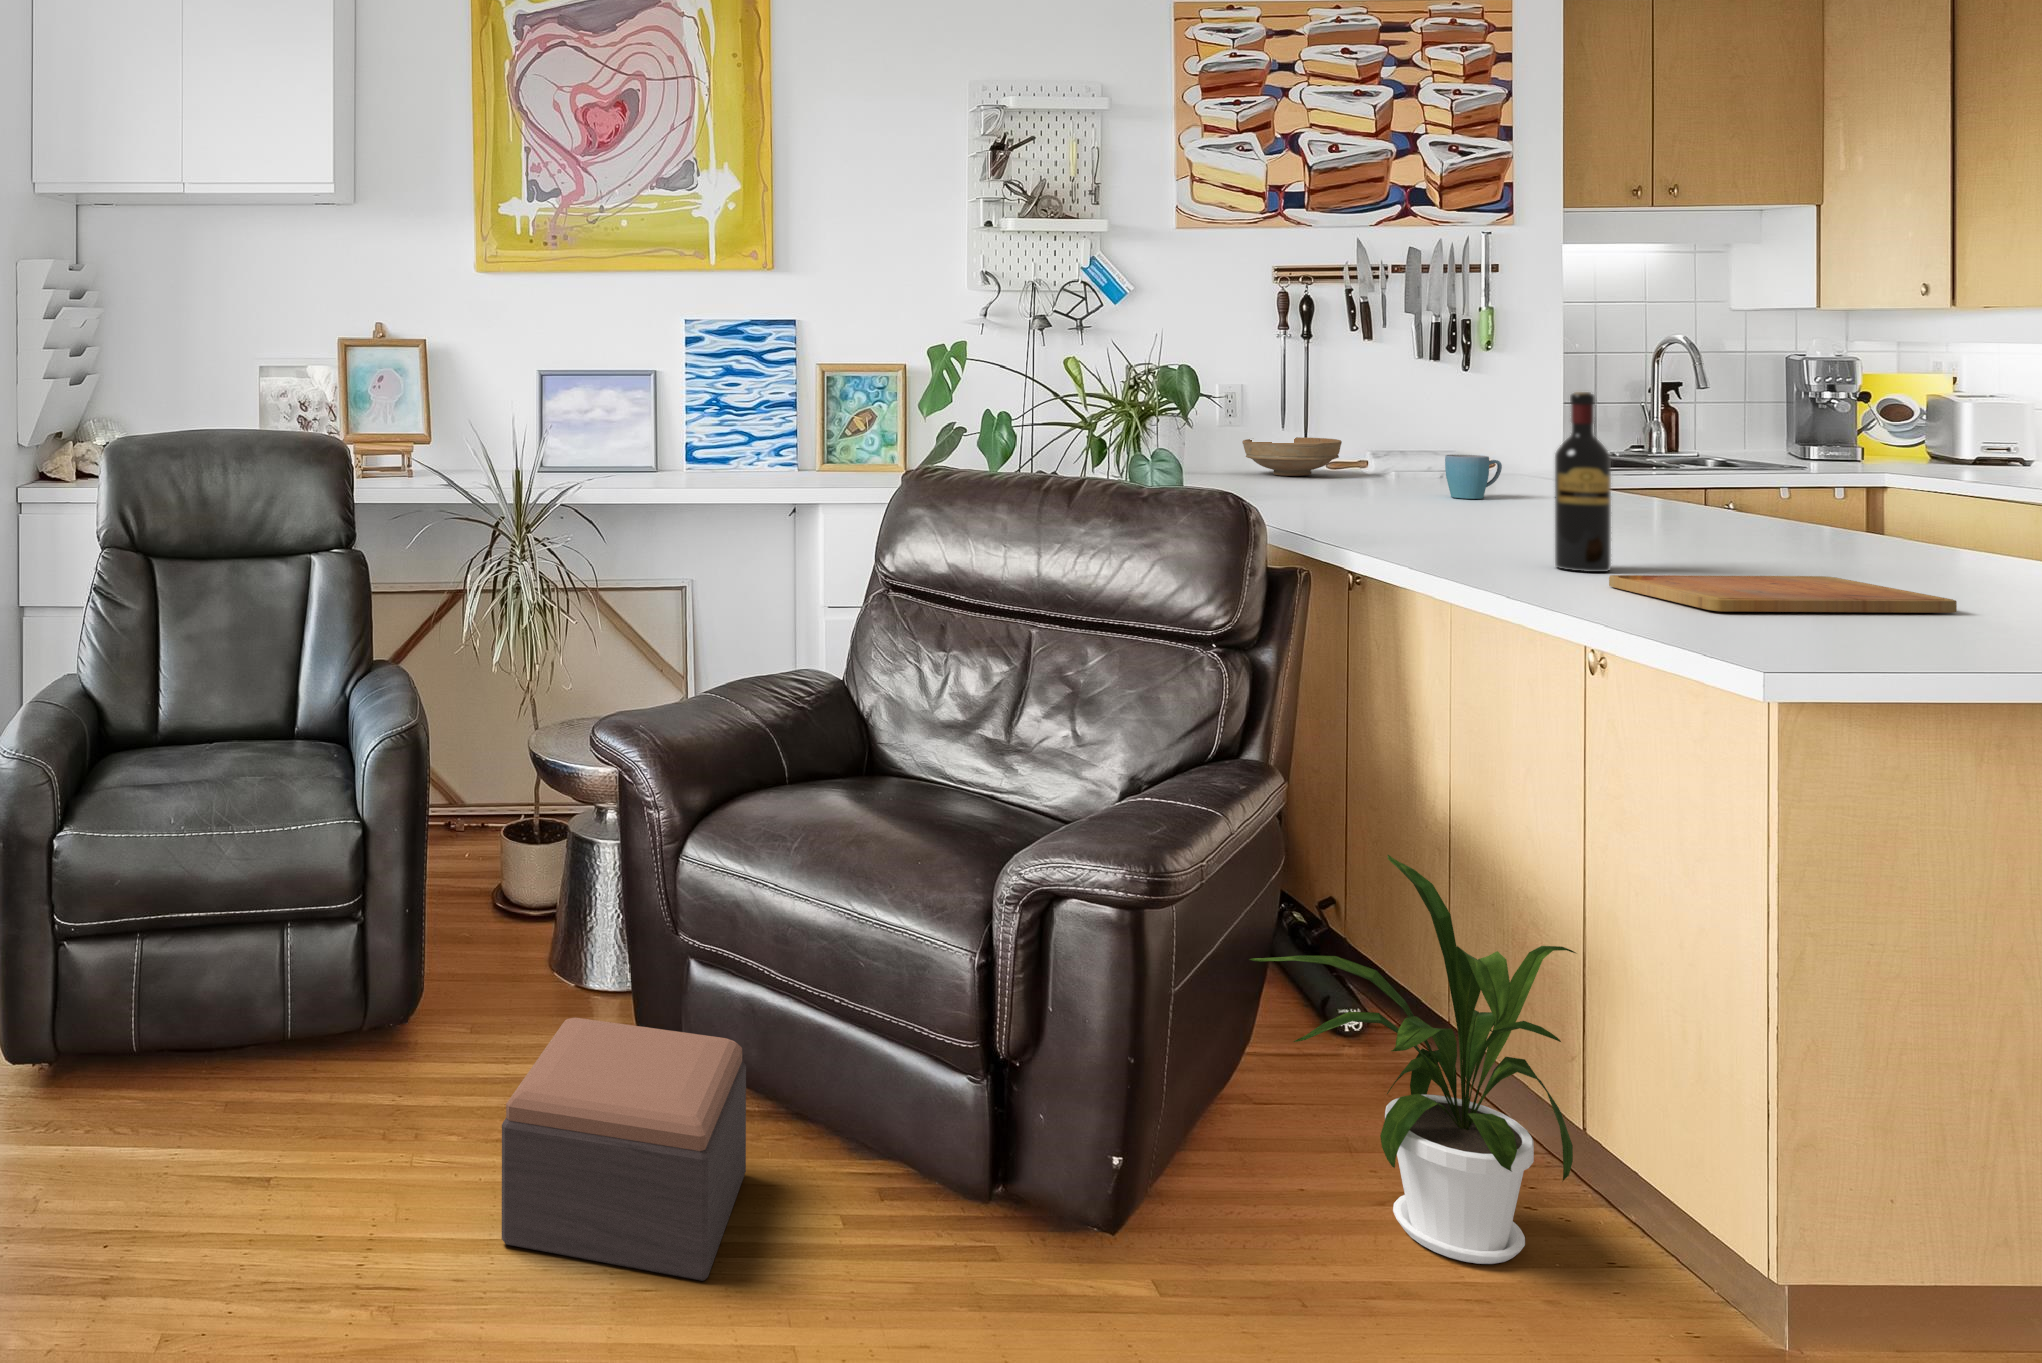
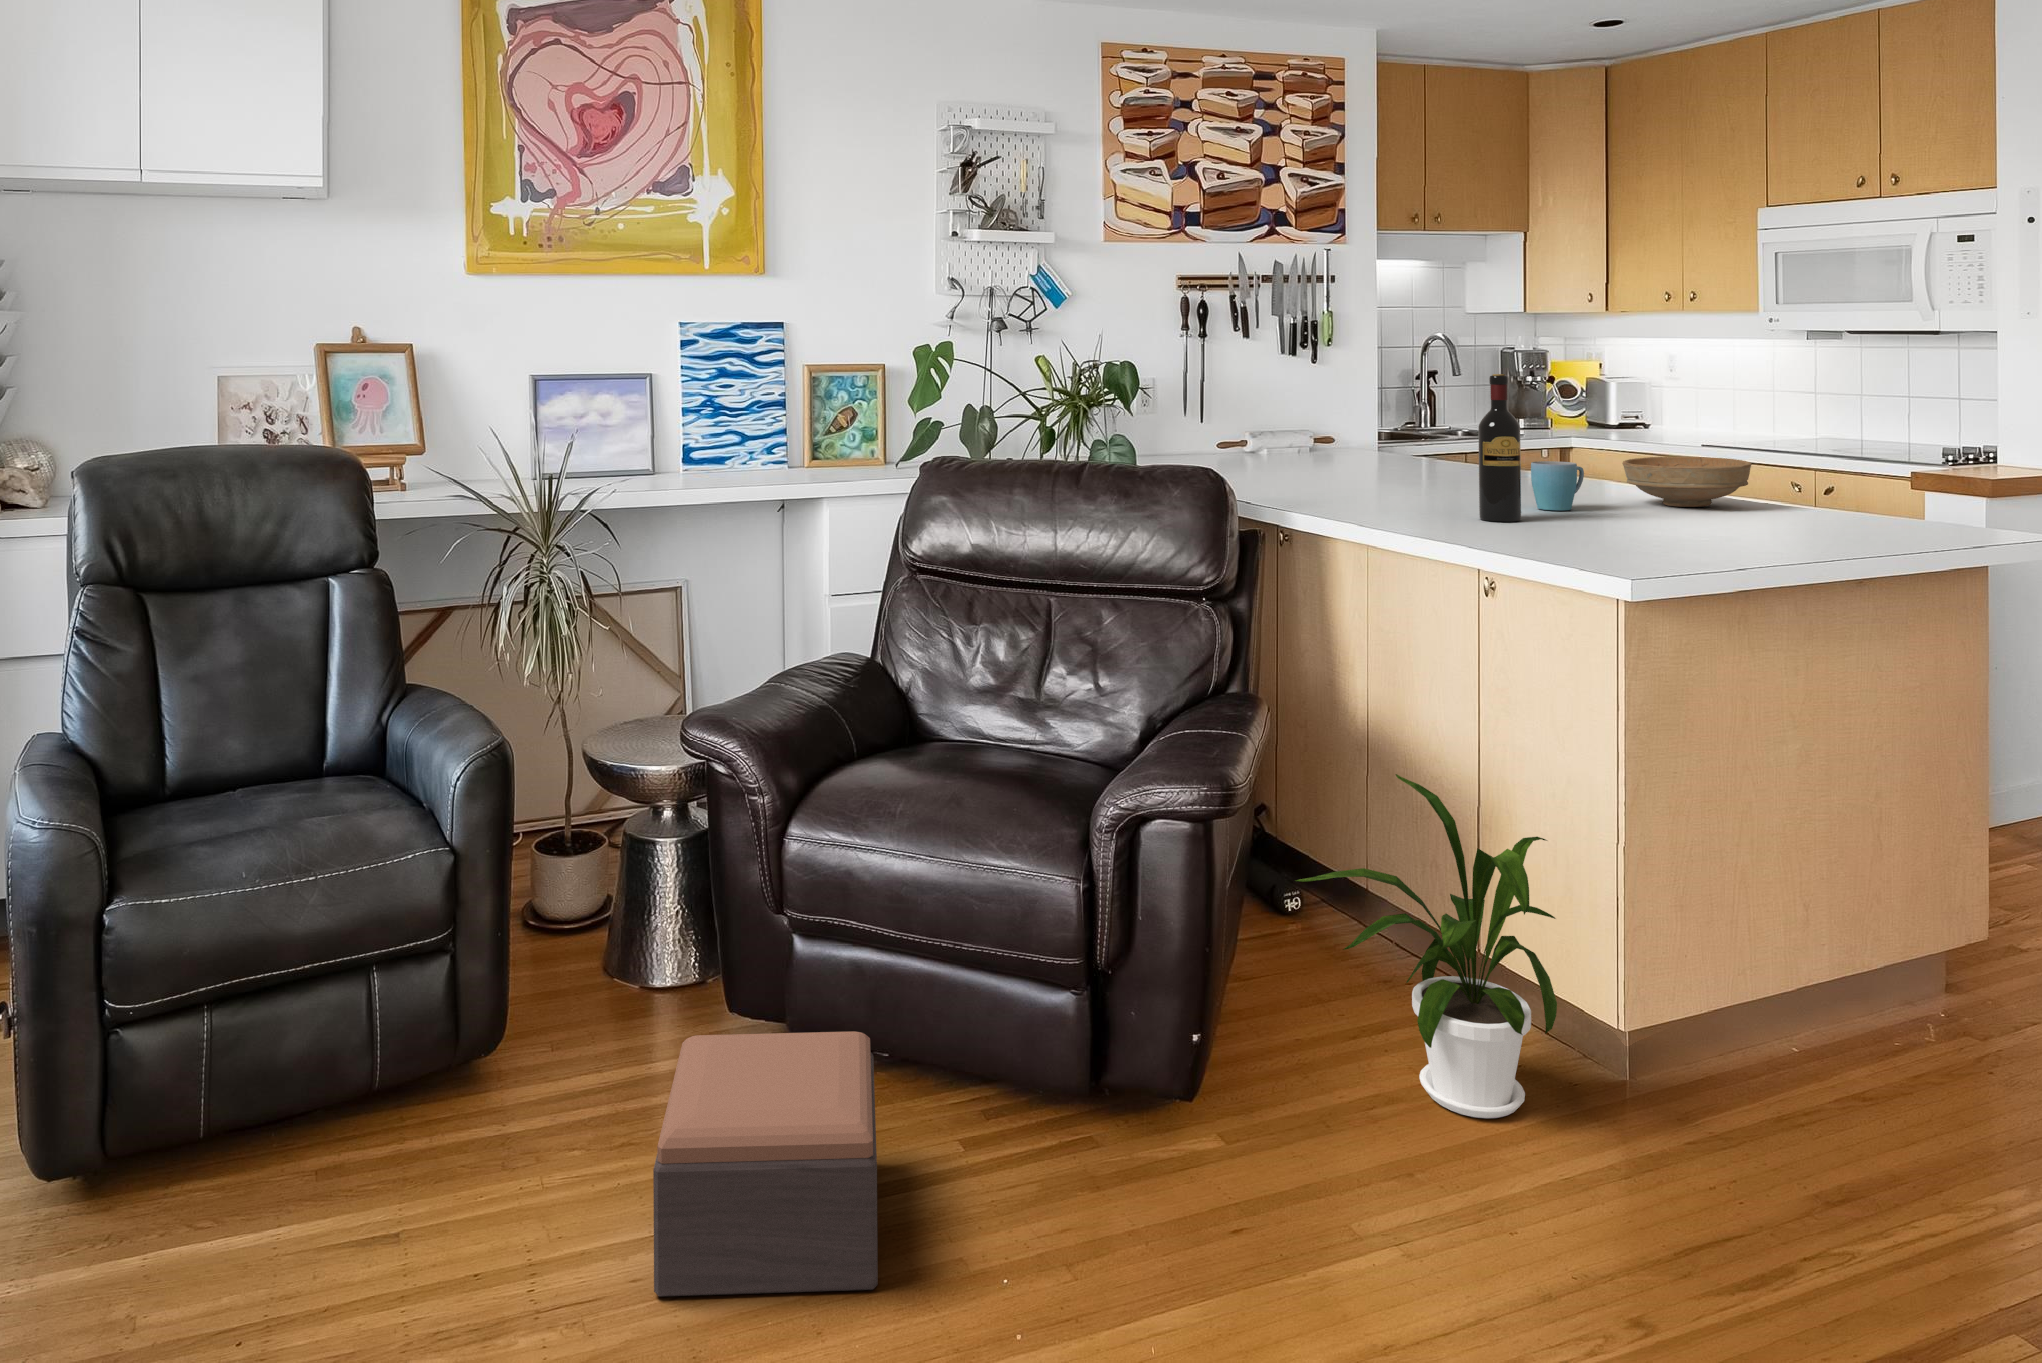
bowl: present [1242,437,1342,476] -> present [1622,457,1752,507]
mug: present [1445,455,1502,499] -> present [1531,461,1584,510]
cutting board: present [1609,575,1957,613] -> none [1537,516,1779,549]

